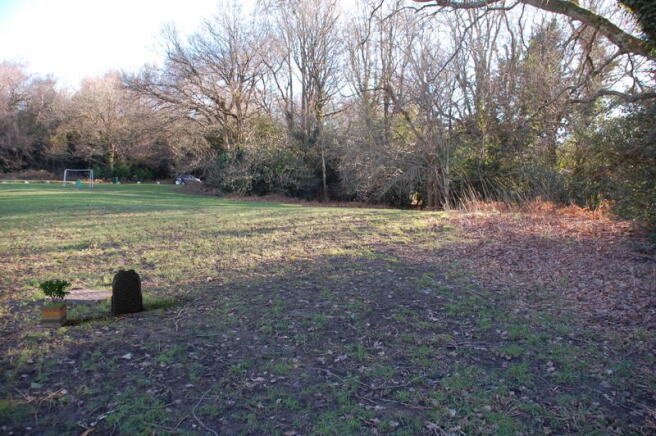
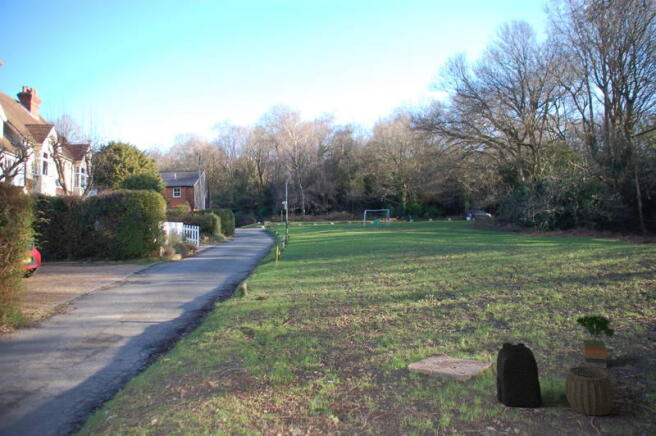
potted tree: present [39,280,71,328] -> present [576,316,614,368]
woven basket: none [157,282,188,312] -> present [565,366,615,416]

